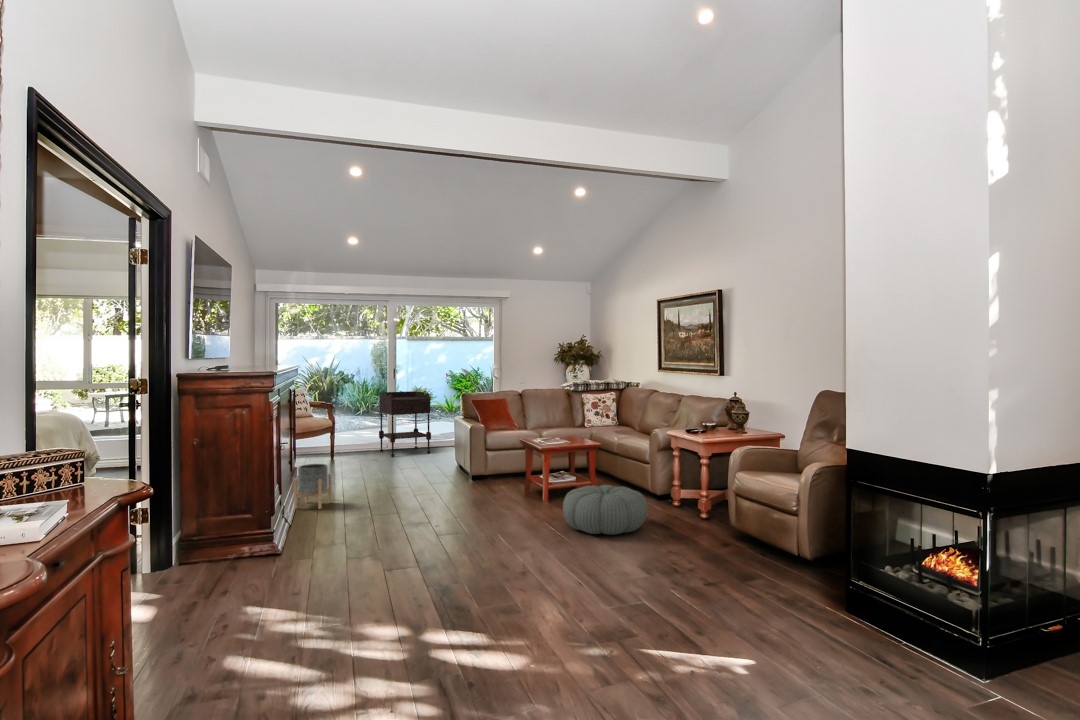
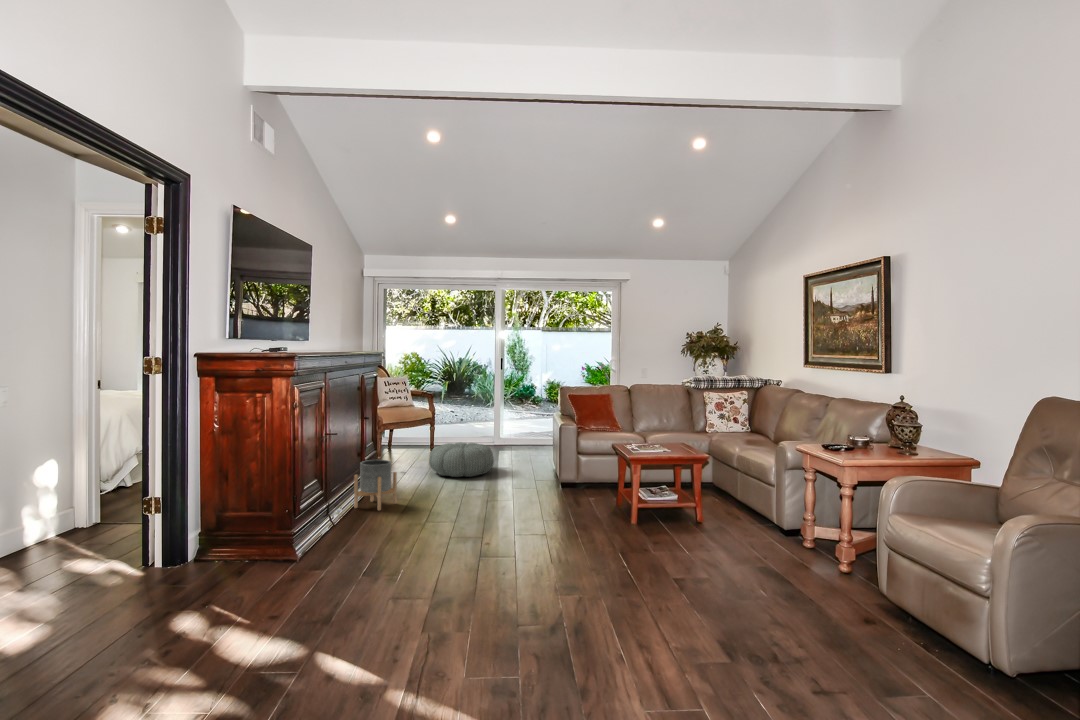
side table: present [379,391,431,457] -> none [485,383,537,453]
pouf: present [563,485,648,535] -> present [429,442,494,477]

